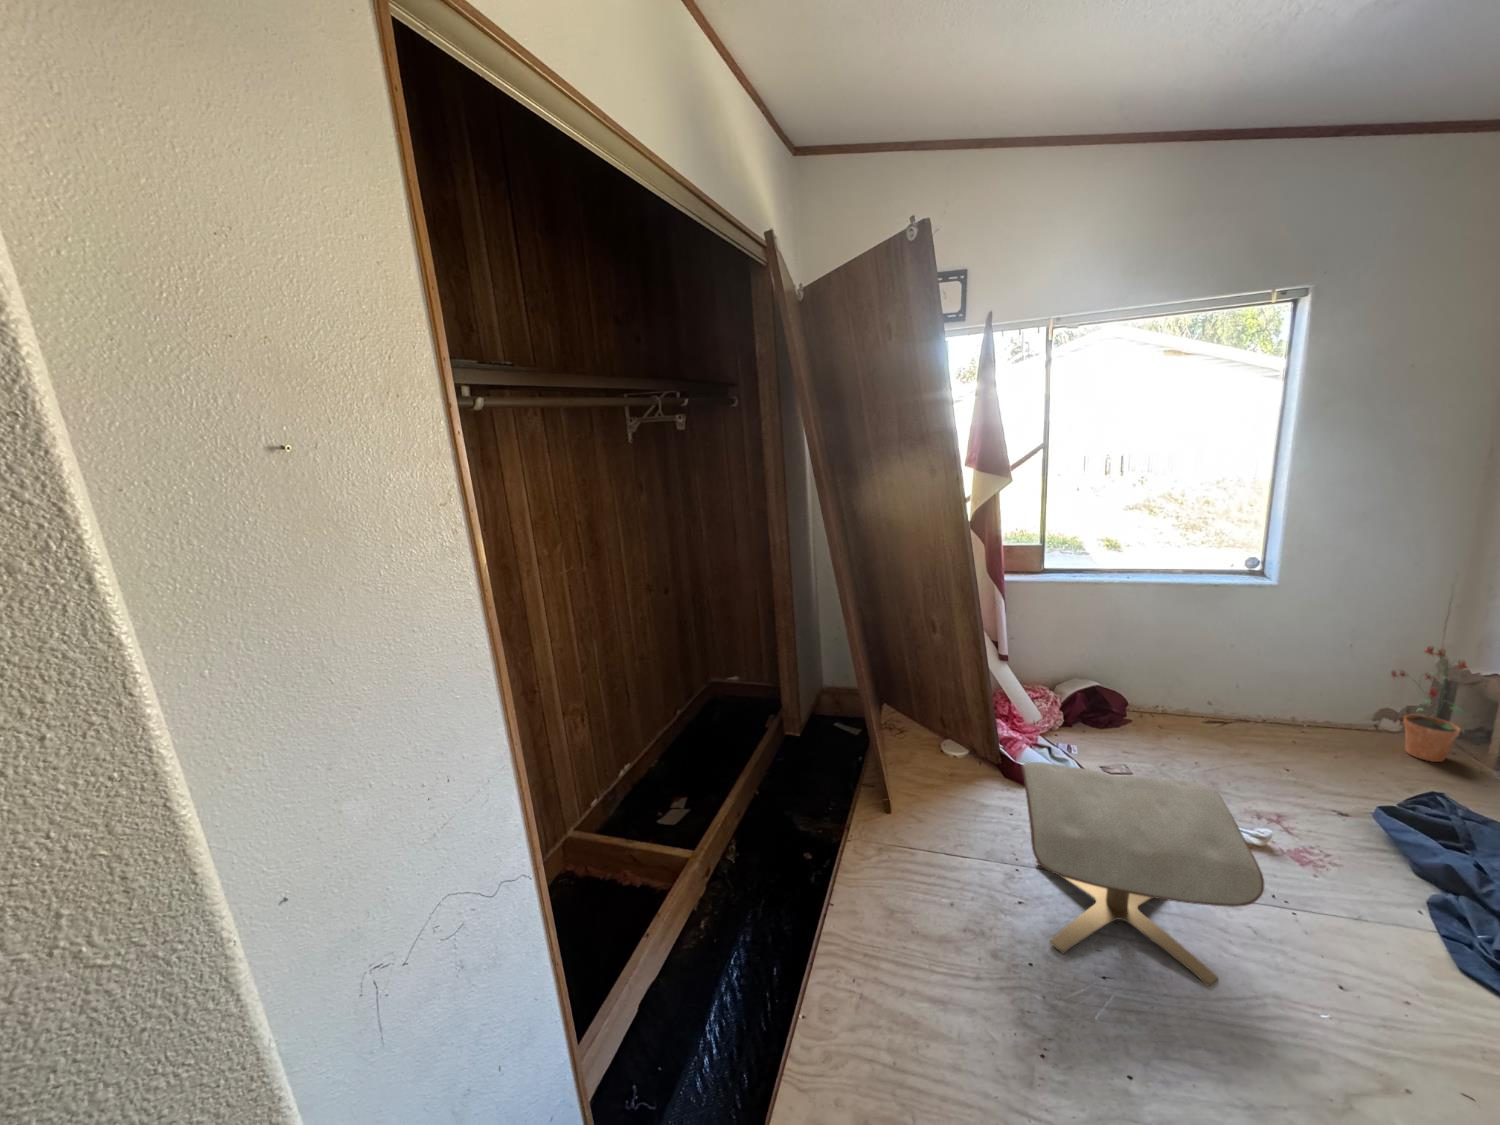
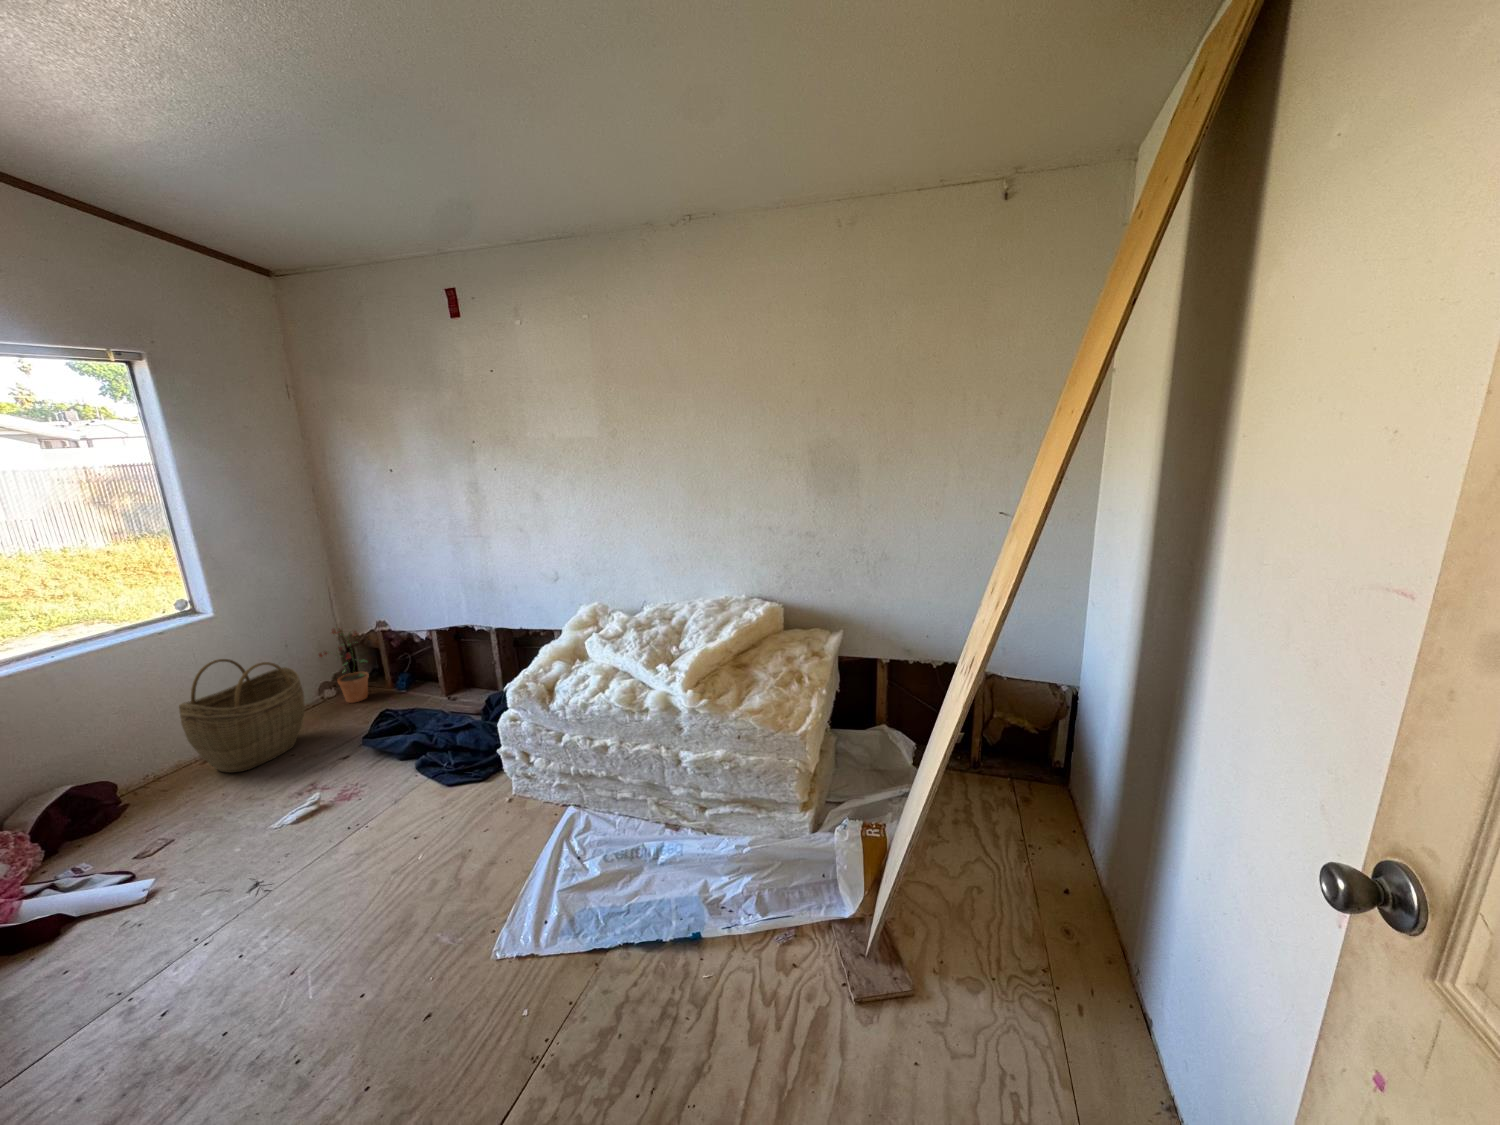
woven basket: none [1196,629,1337,763] -> present [179,659,305,773]
ottoman: present [1021,762,1264,986] -> none [83,779,367,1007]

